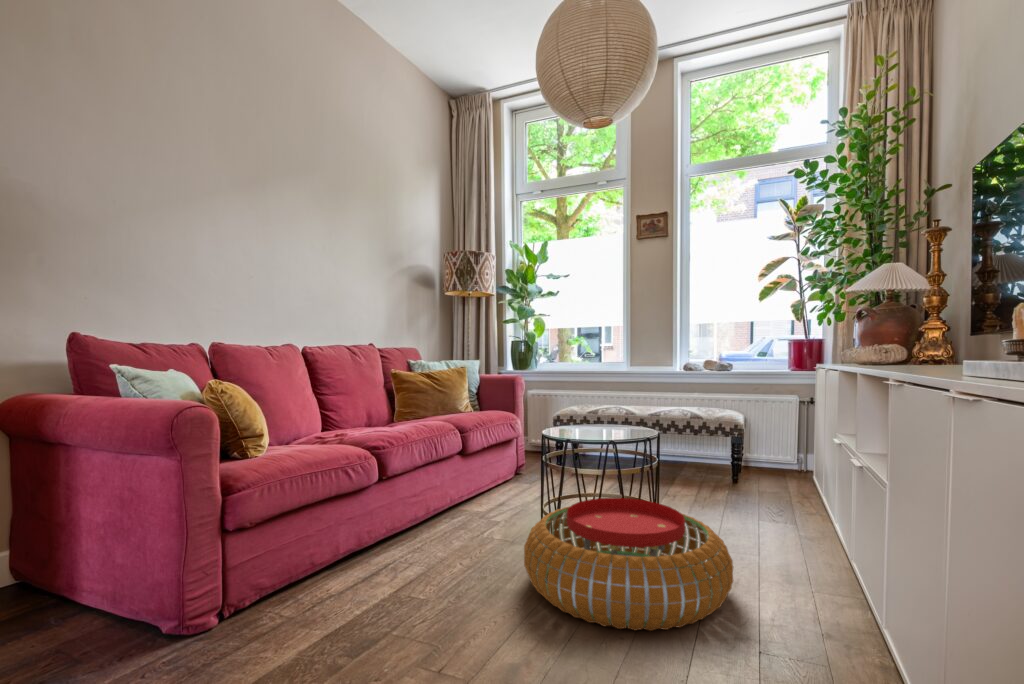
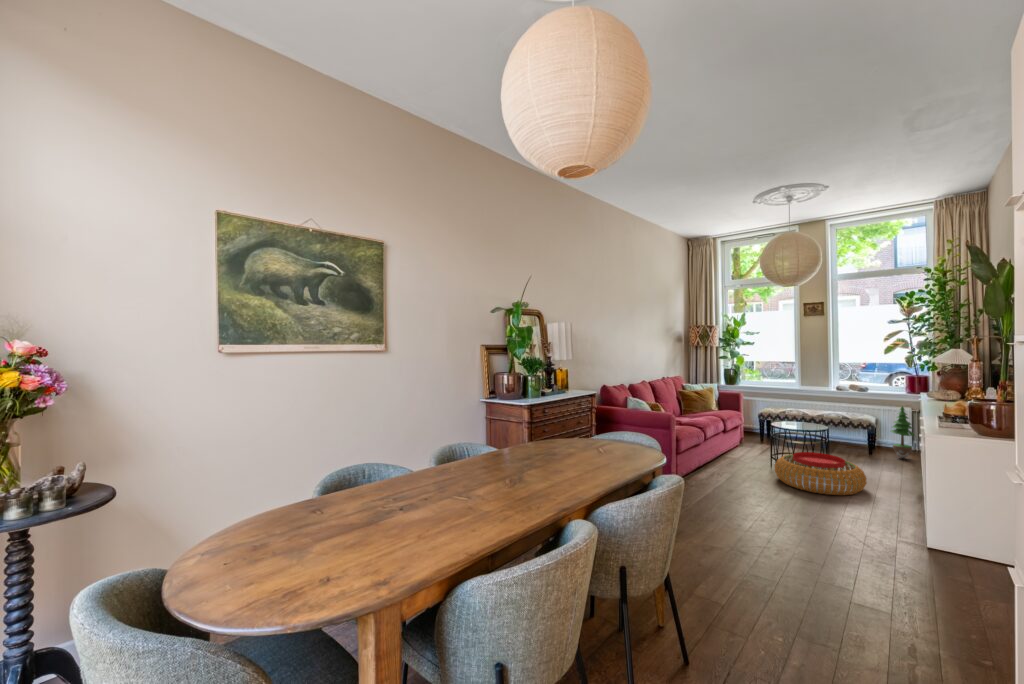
potted tree: none [768,388,810,490] -> present [891,406,914,458]

